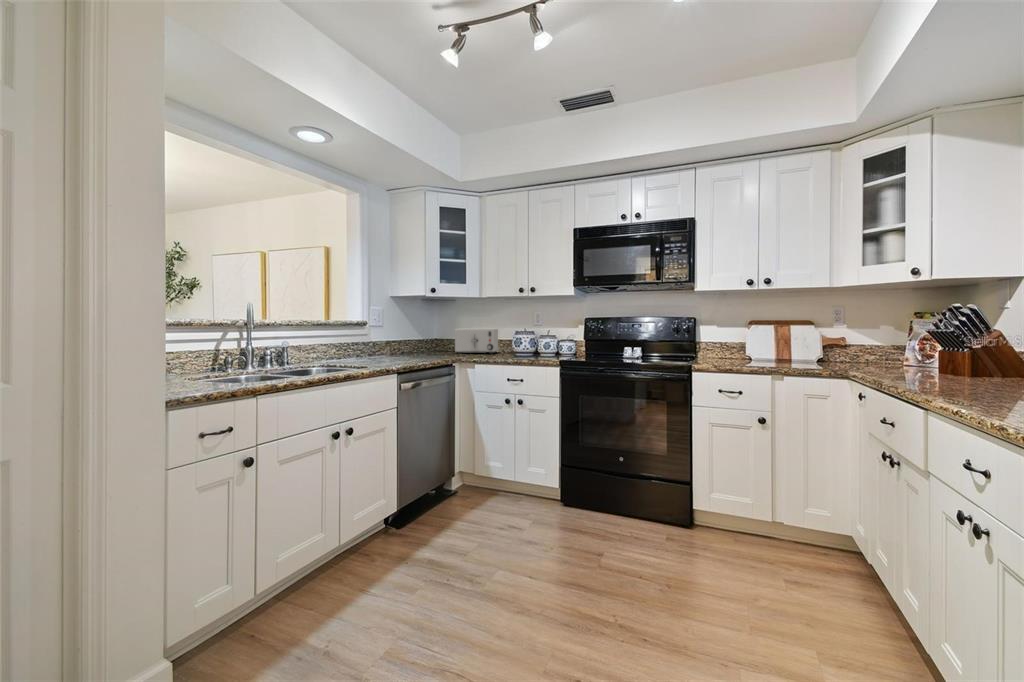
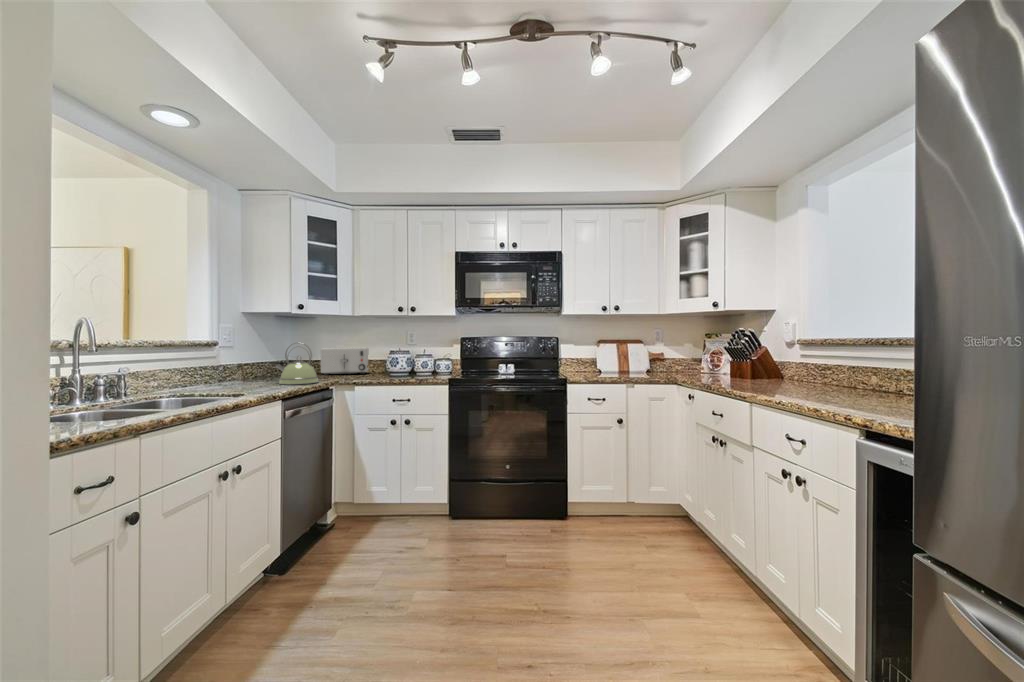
kettle: none [408,323,443,361] -> present [275,343,318,385]

